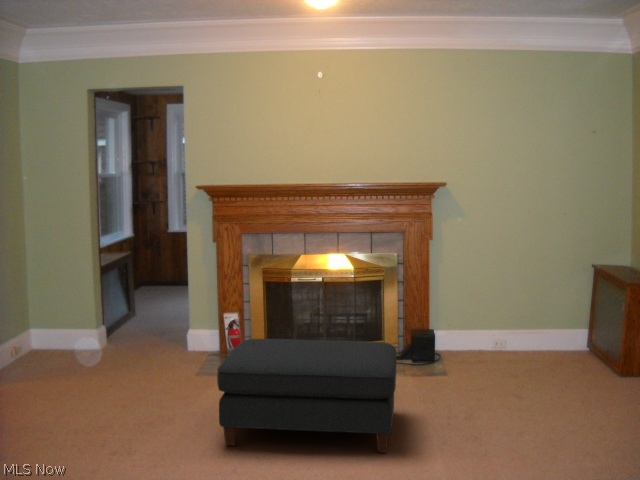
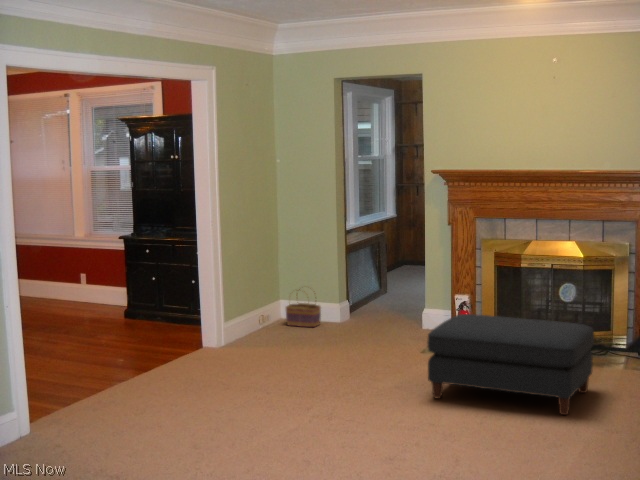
basket: none [32,313,74,358] -> present [286,289,321,327]

